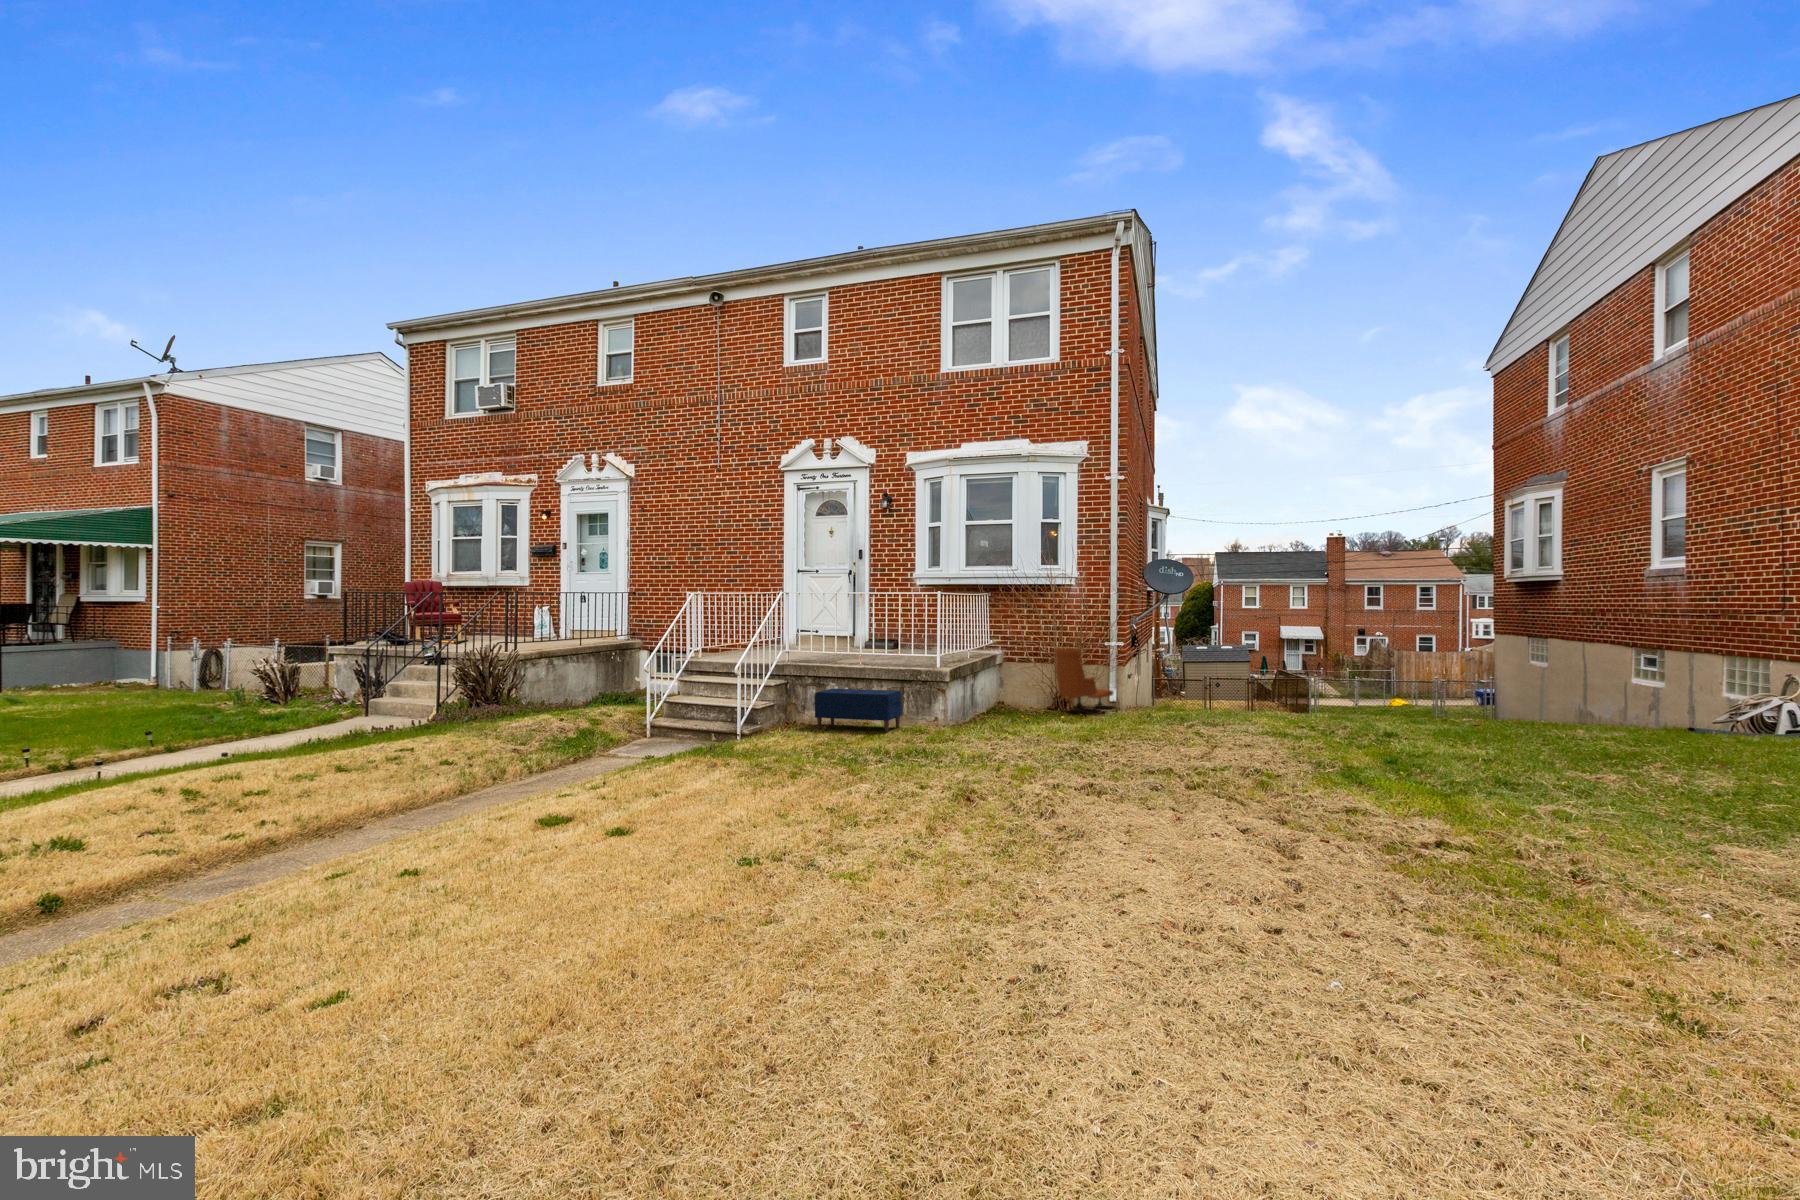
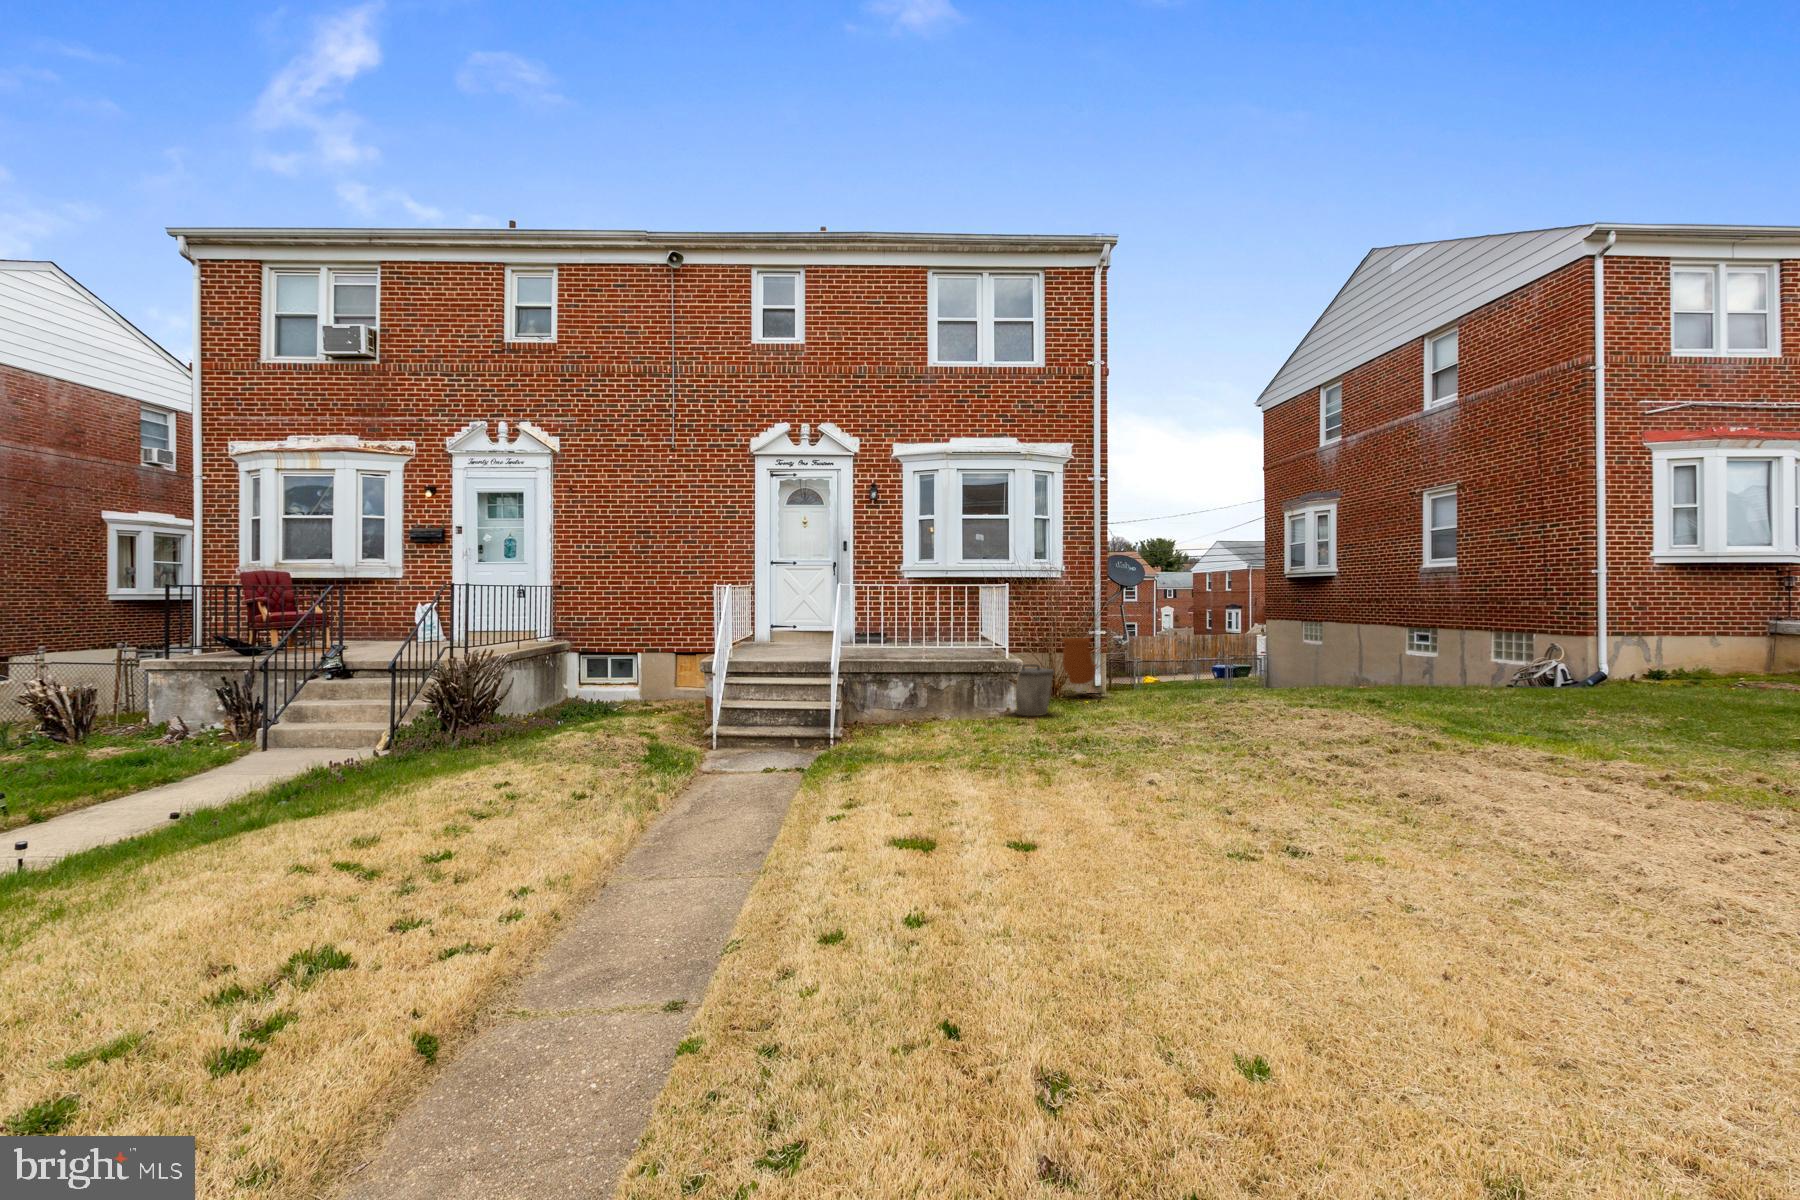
trash can: none [955,675,1004,729] -> present [1015,664,1055,716]
bench: present [815,689,902,733] -> none [885,683,966,725]

